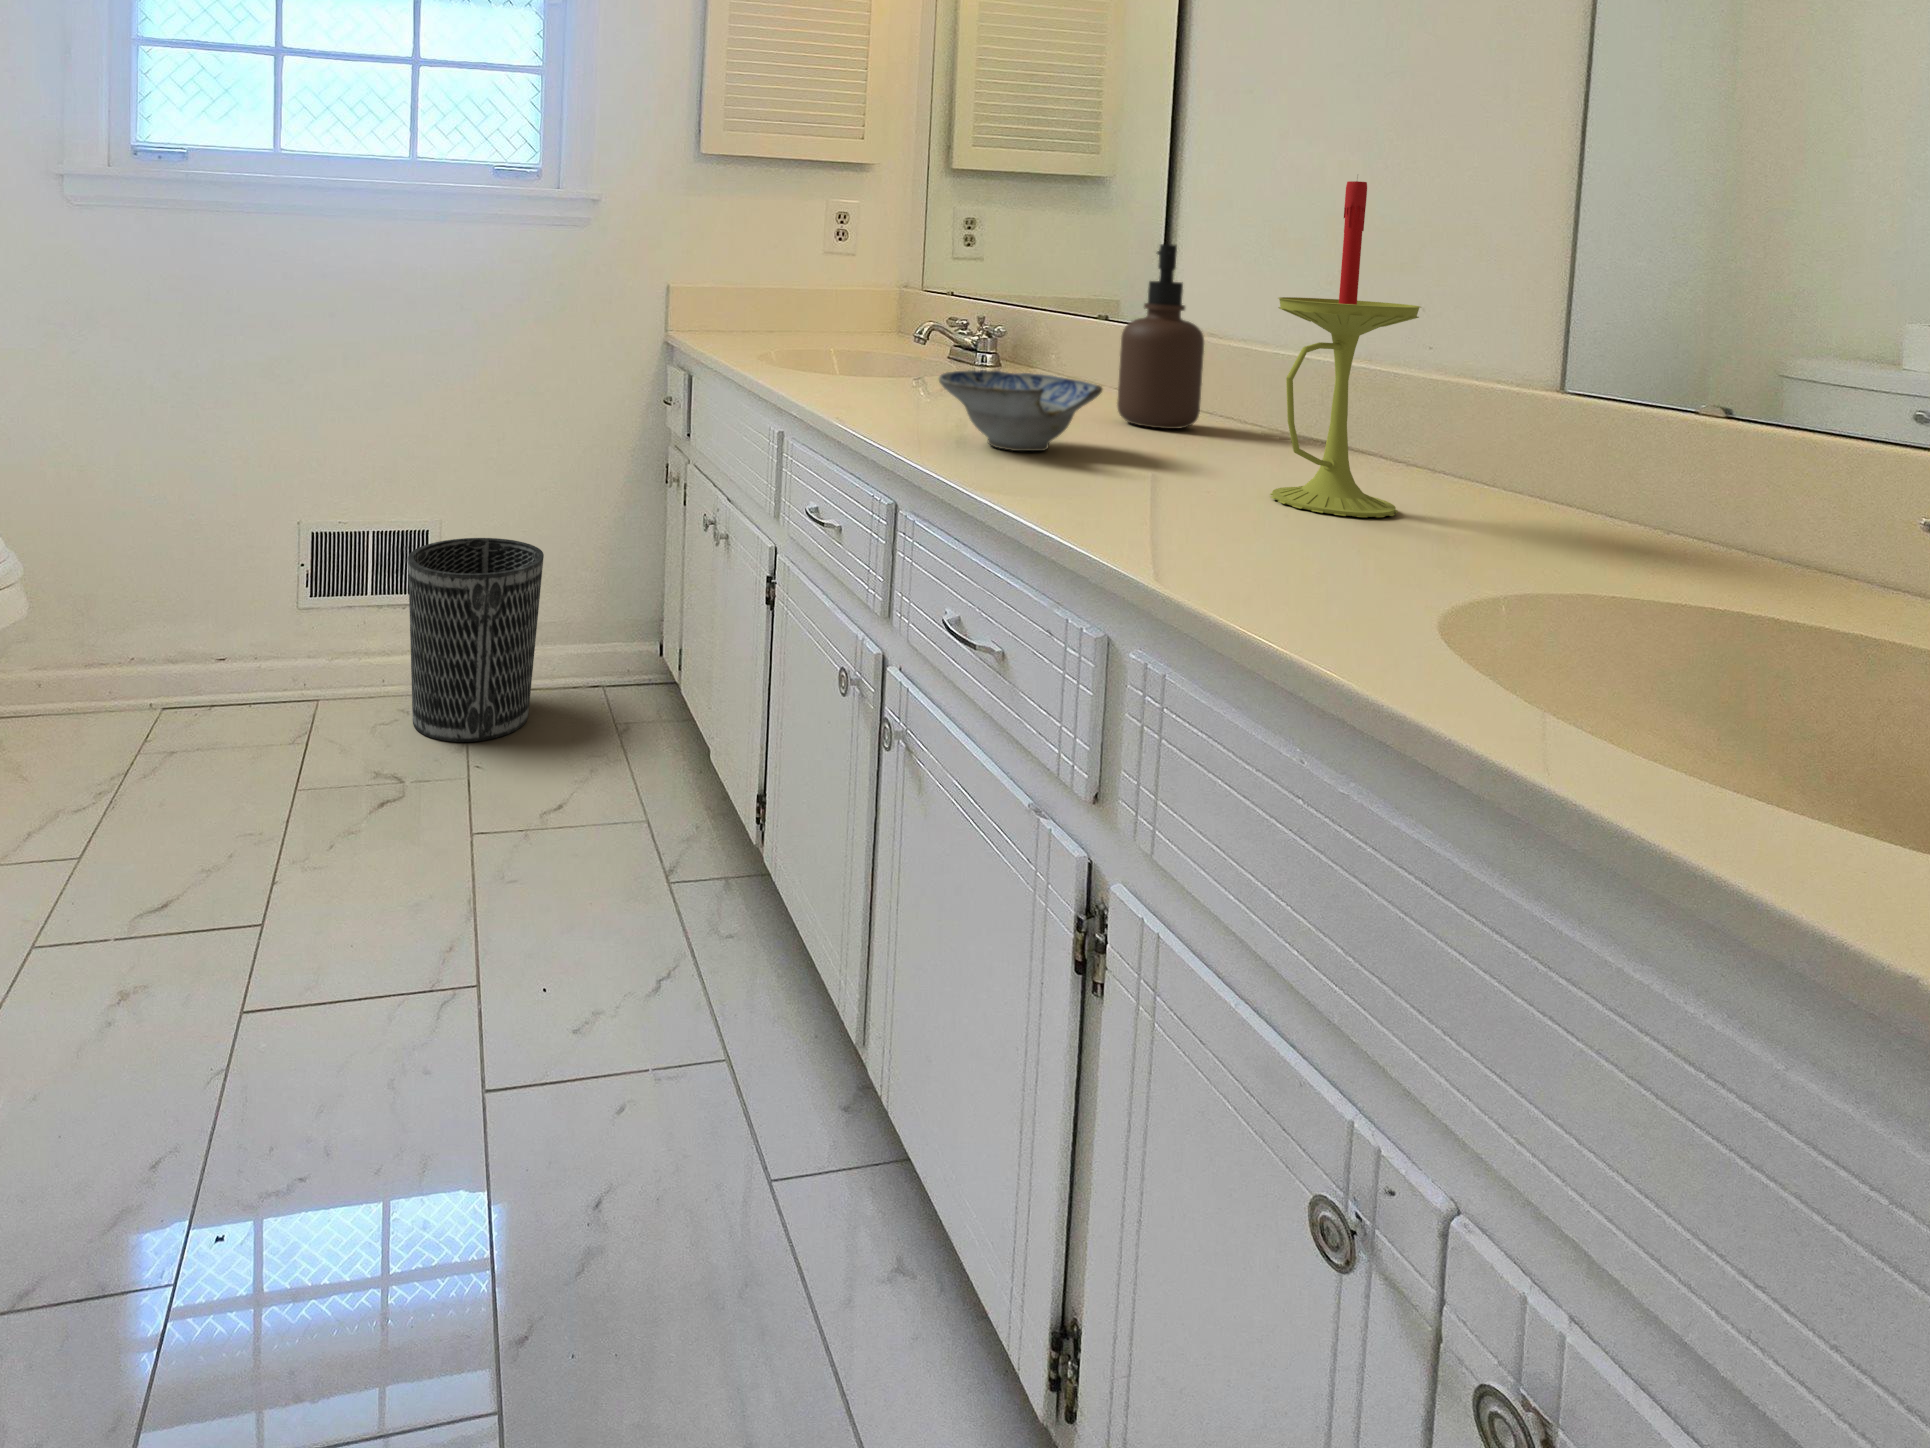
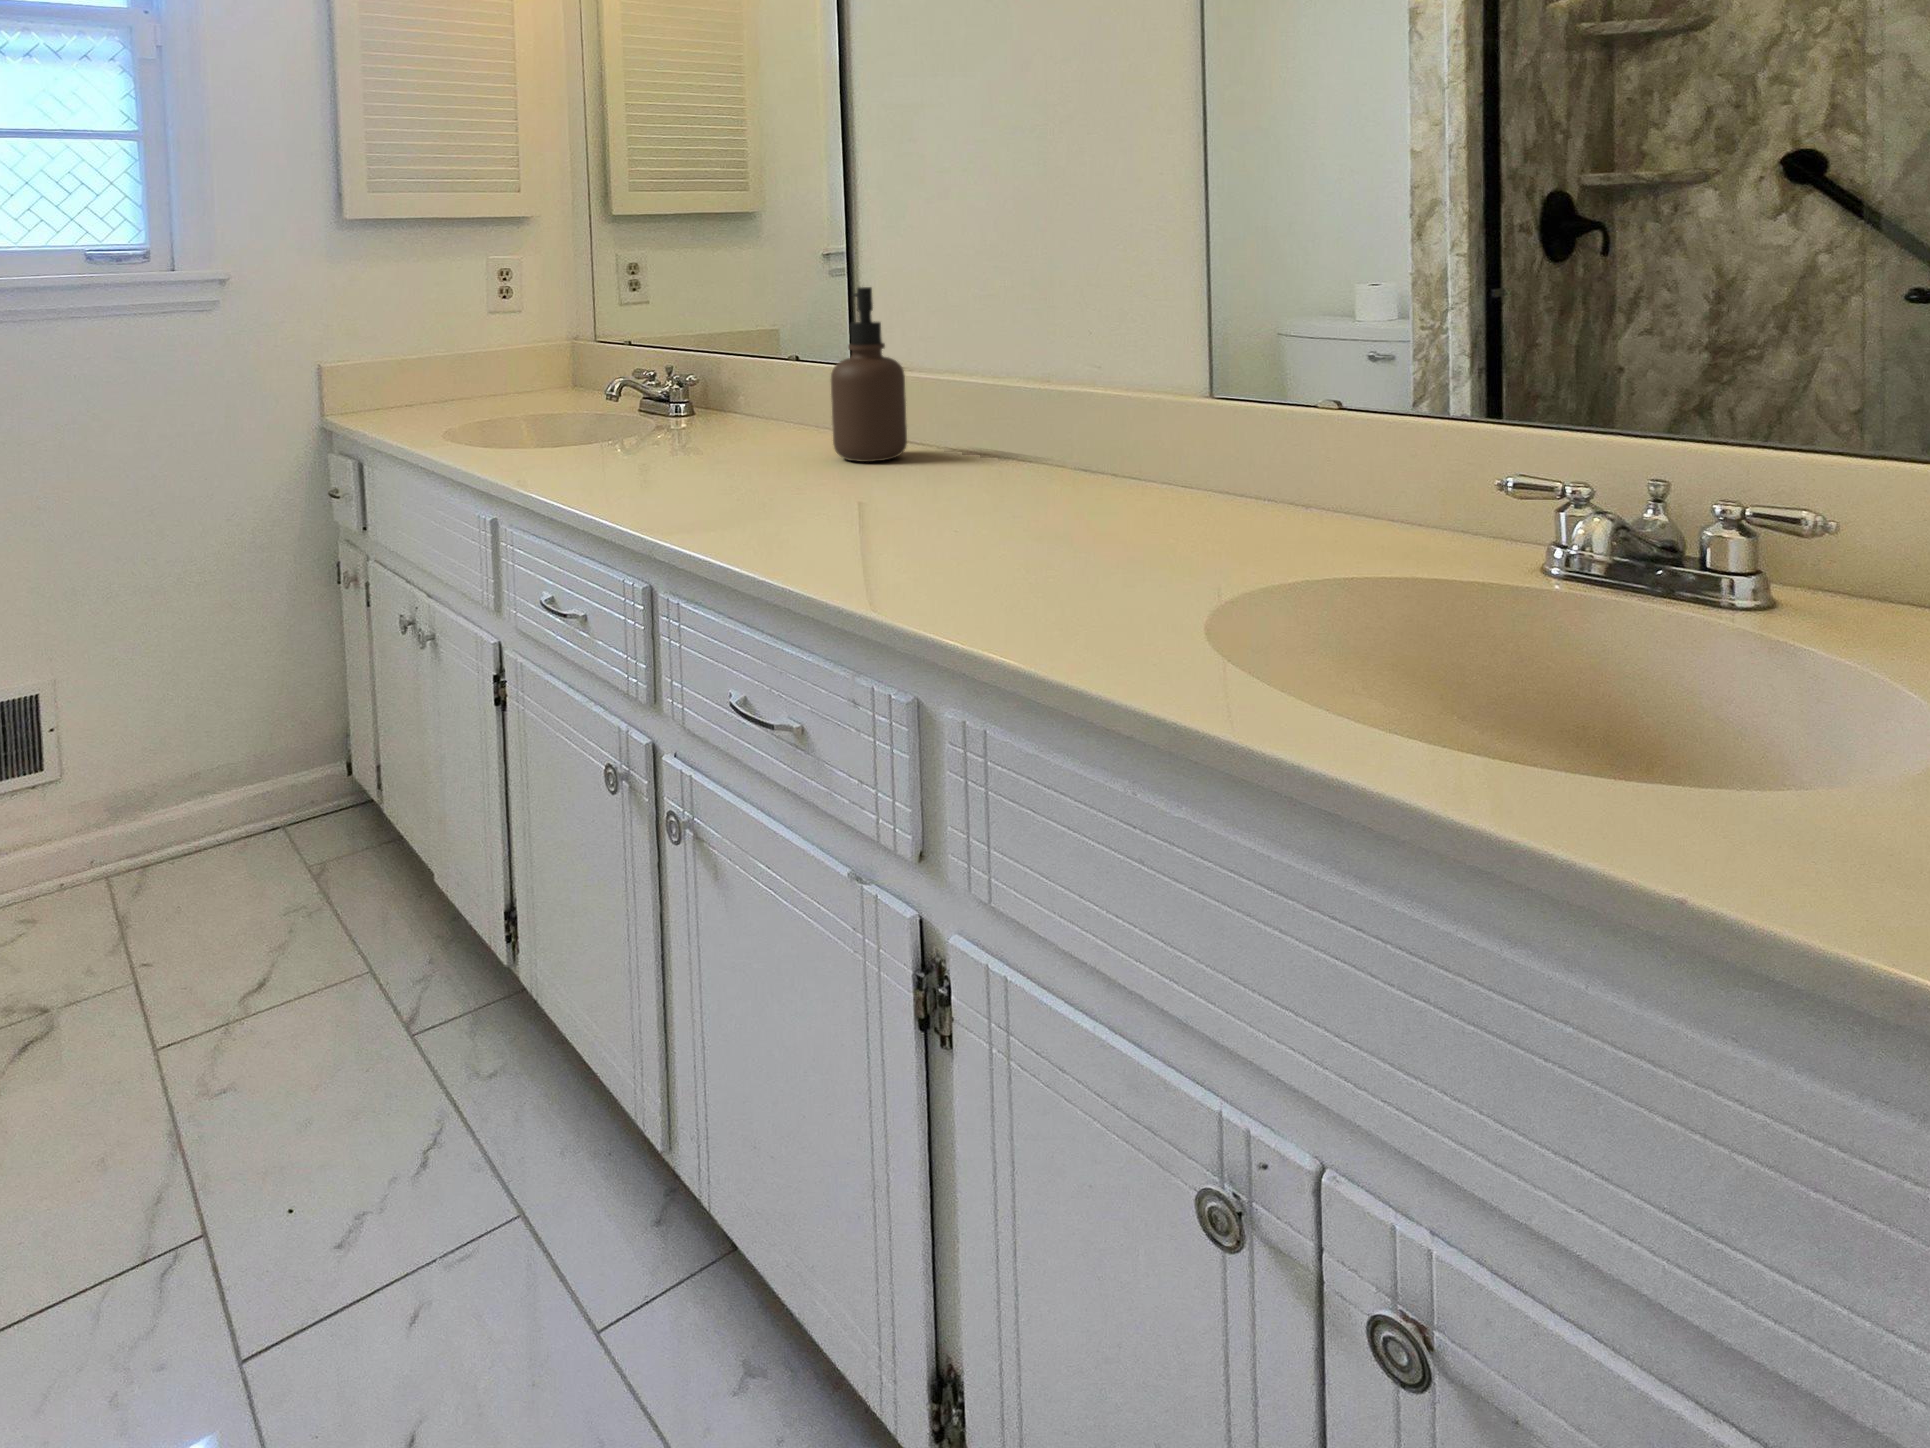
candle: present [1270,181,1421,517] -> none [994,223,1113,532]
ceramic bowl: present [939,370,1102,451] -> none [681,430,839,513]
wastebasket: present [408,538,544,742] -> none [12,686,198,950]

